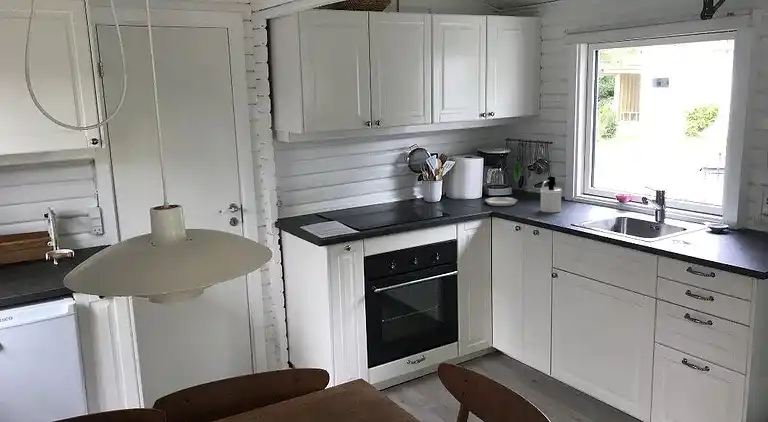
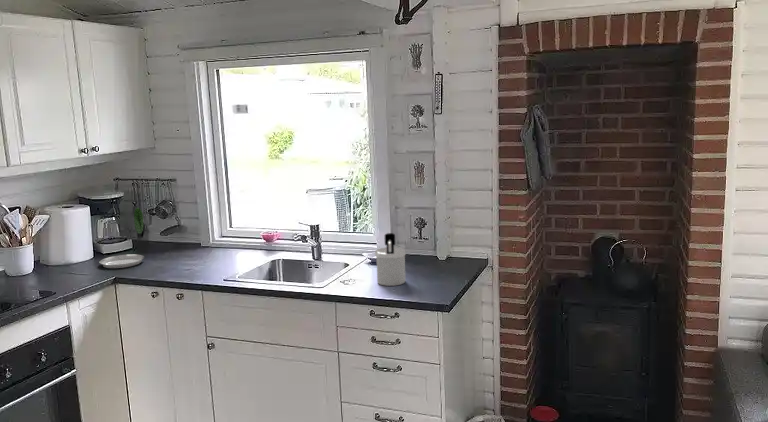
soap dispenser: present [540,177,562,213] -> present [375,233,406,286]

